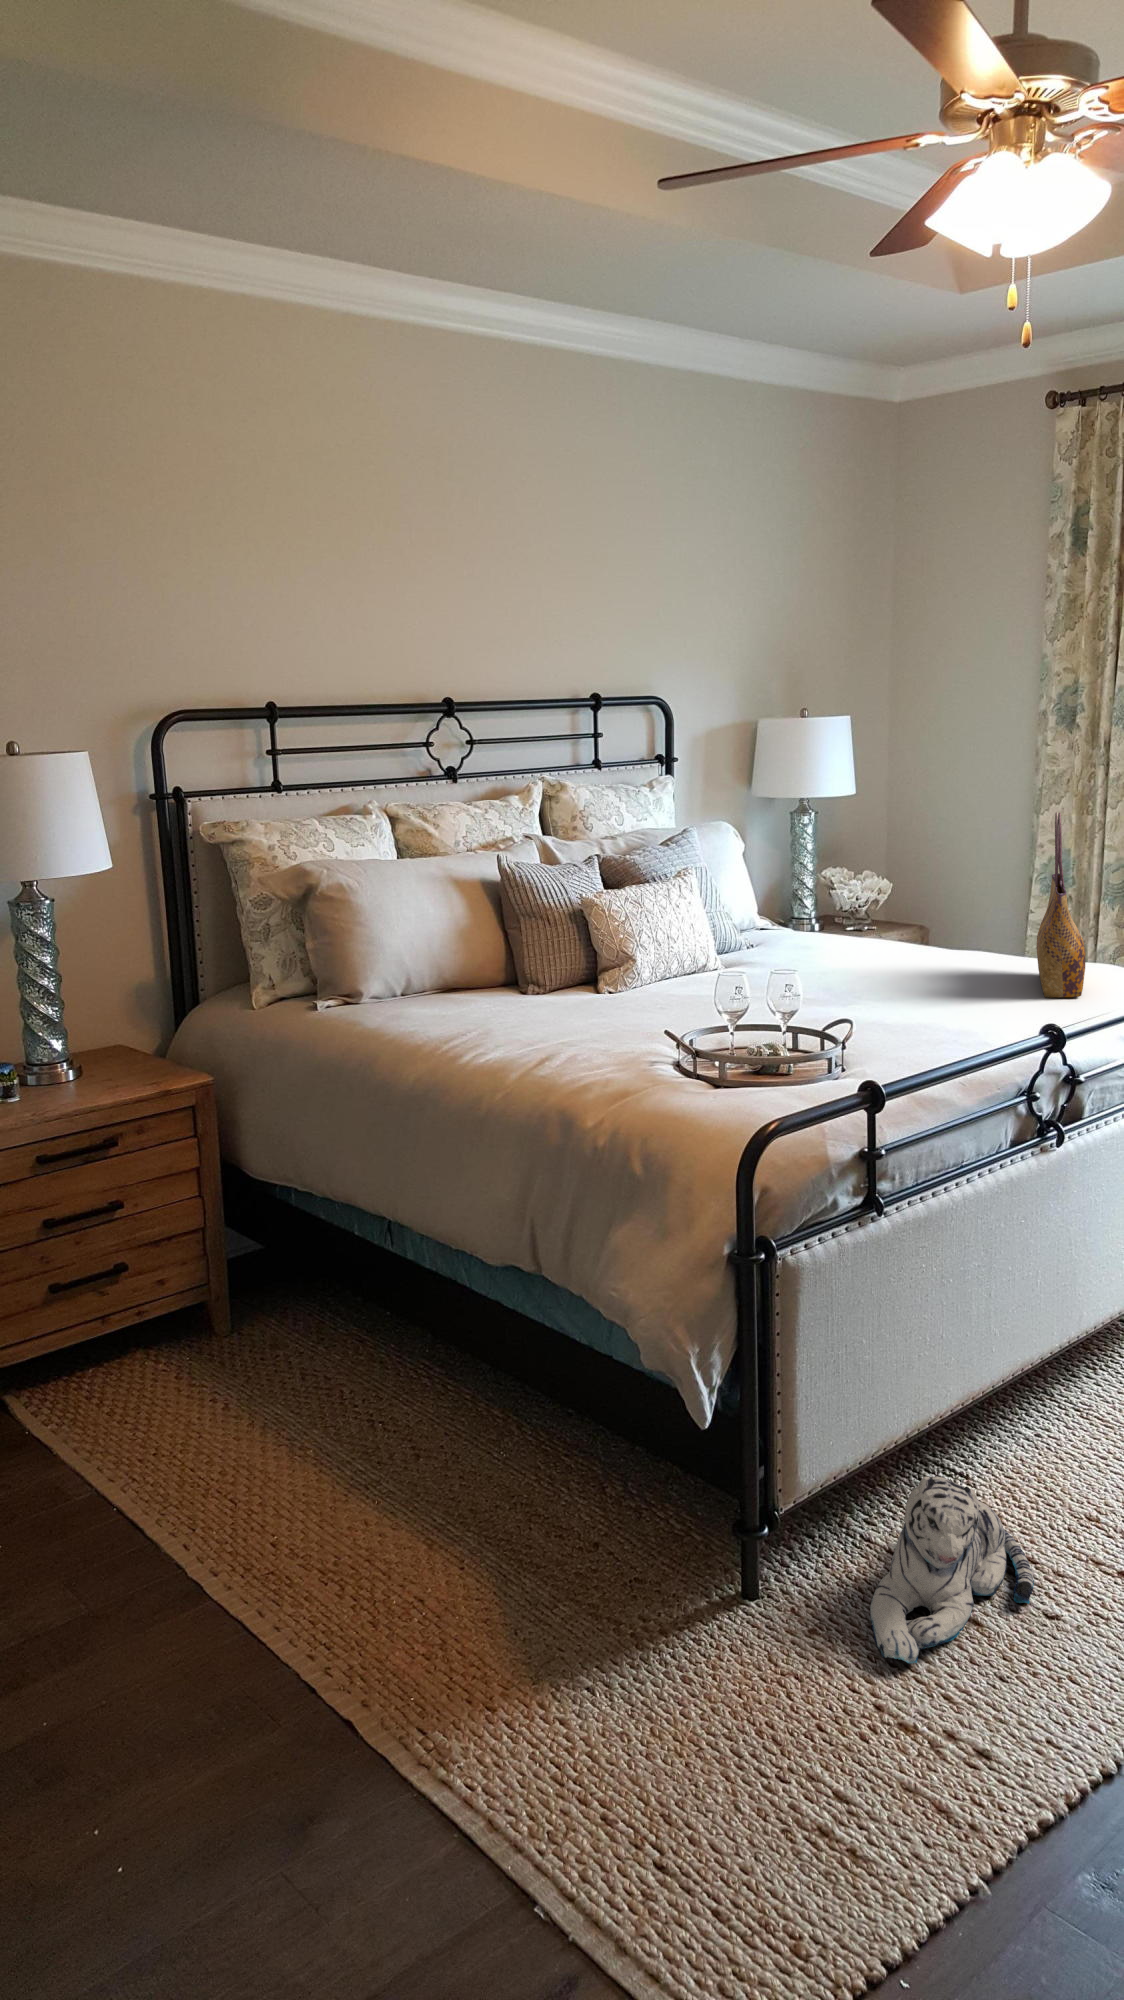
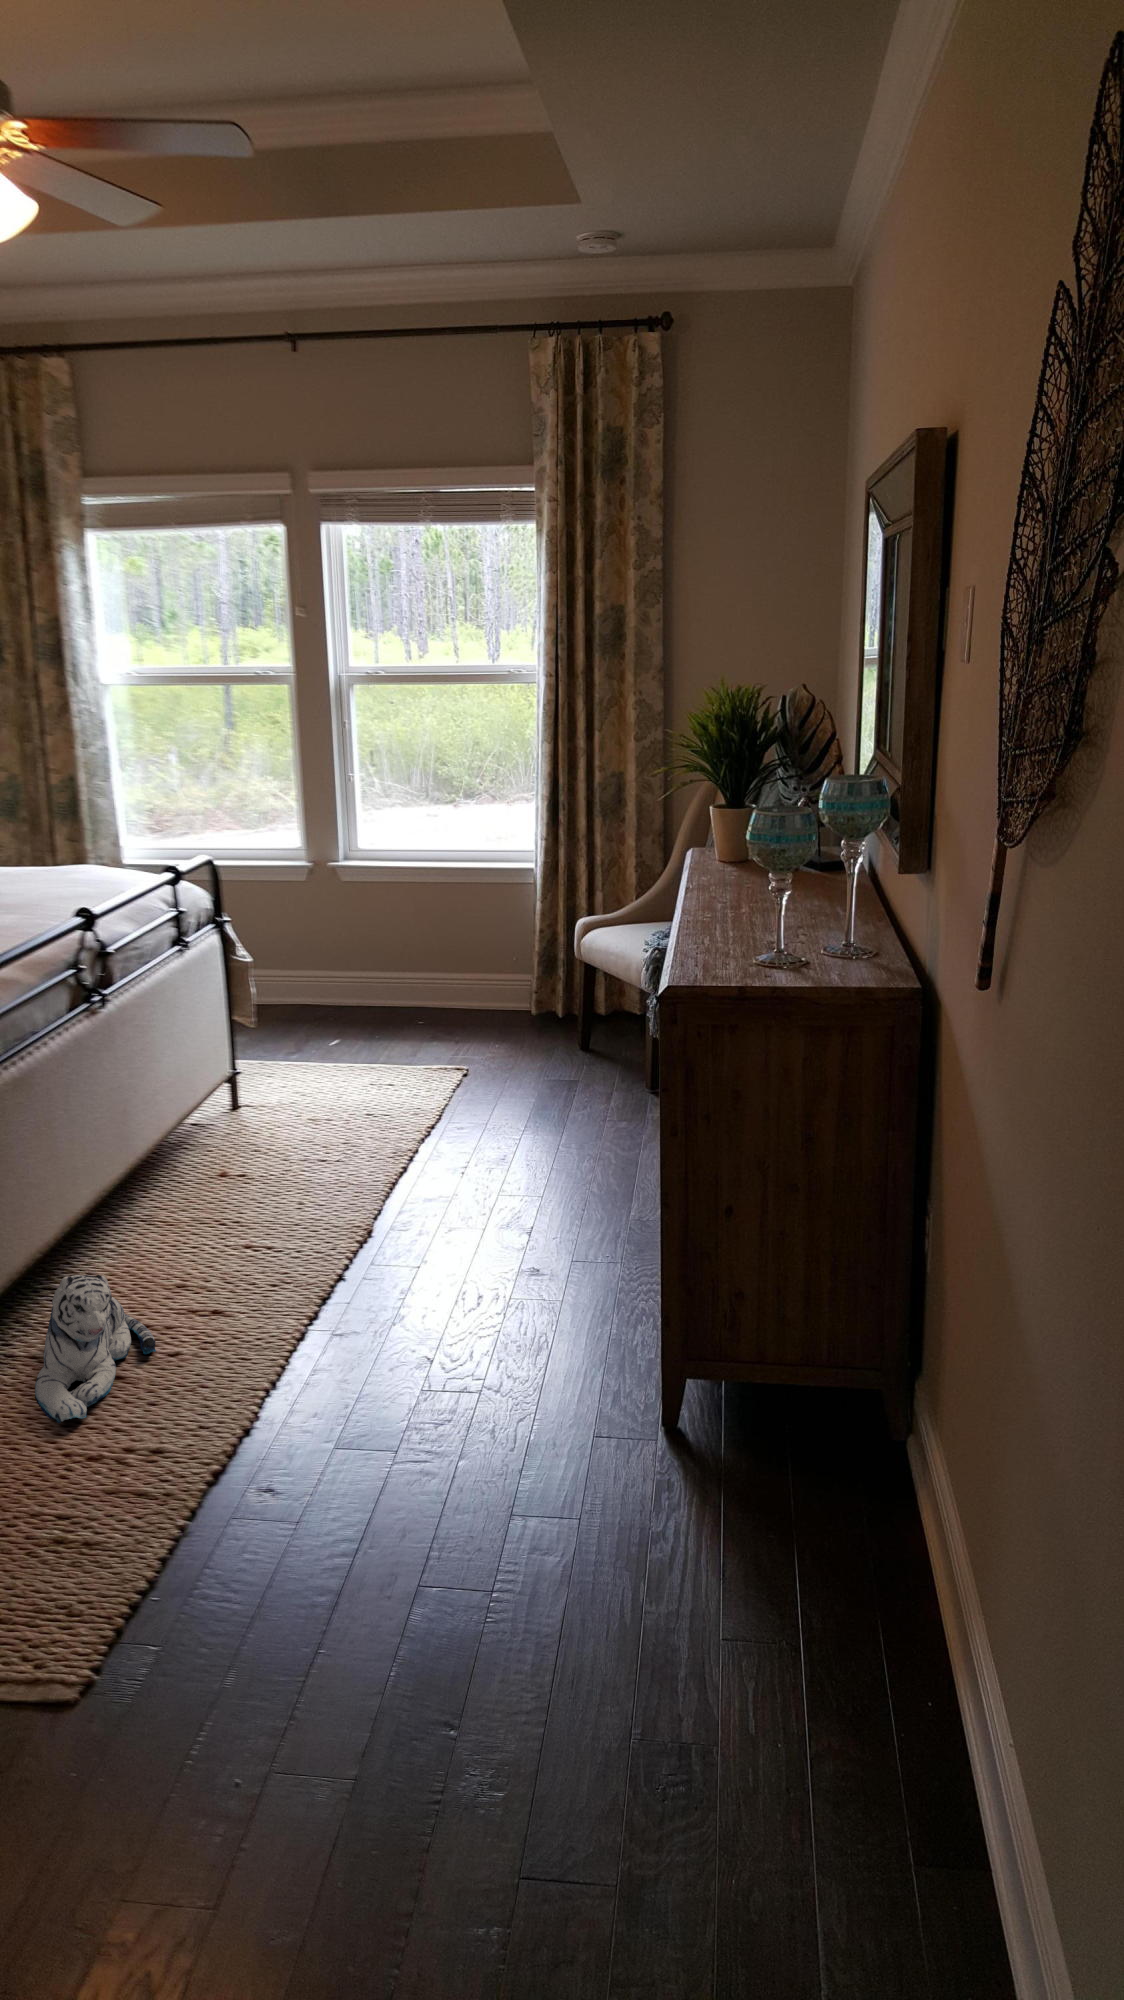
tote bag: present [1036,812,1086,998] -> none [36,731,87,891]

